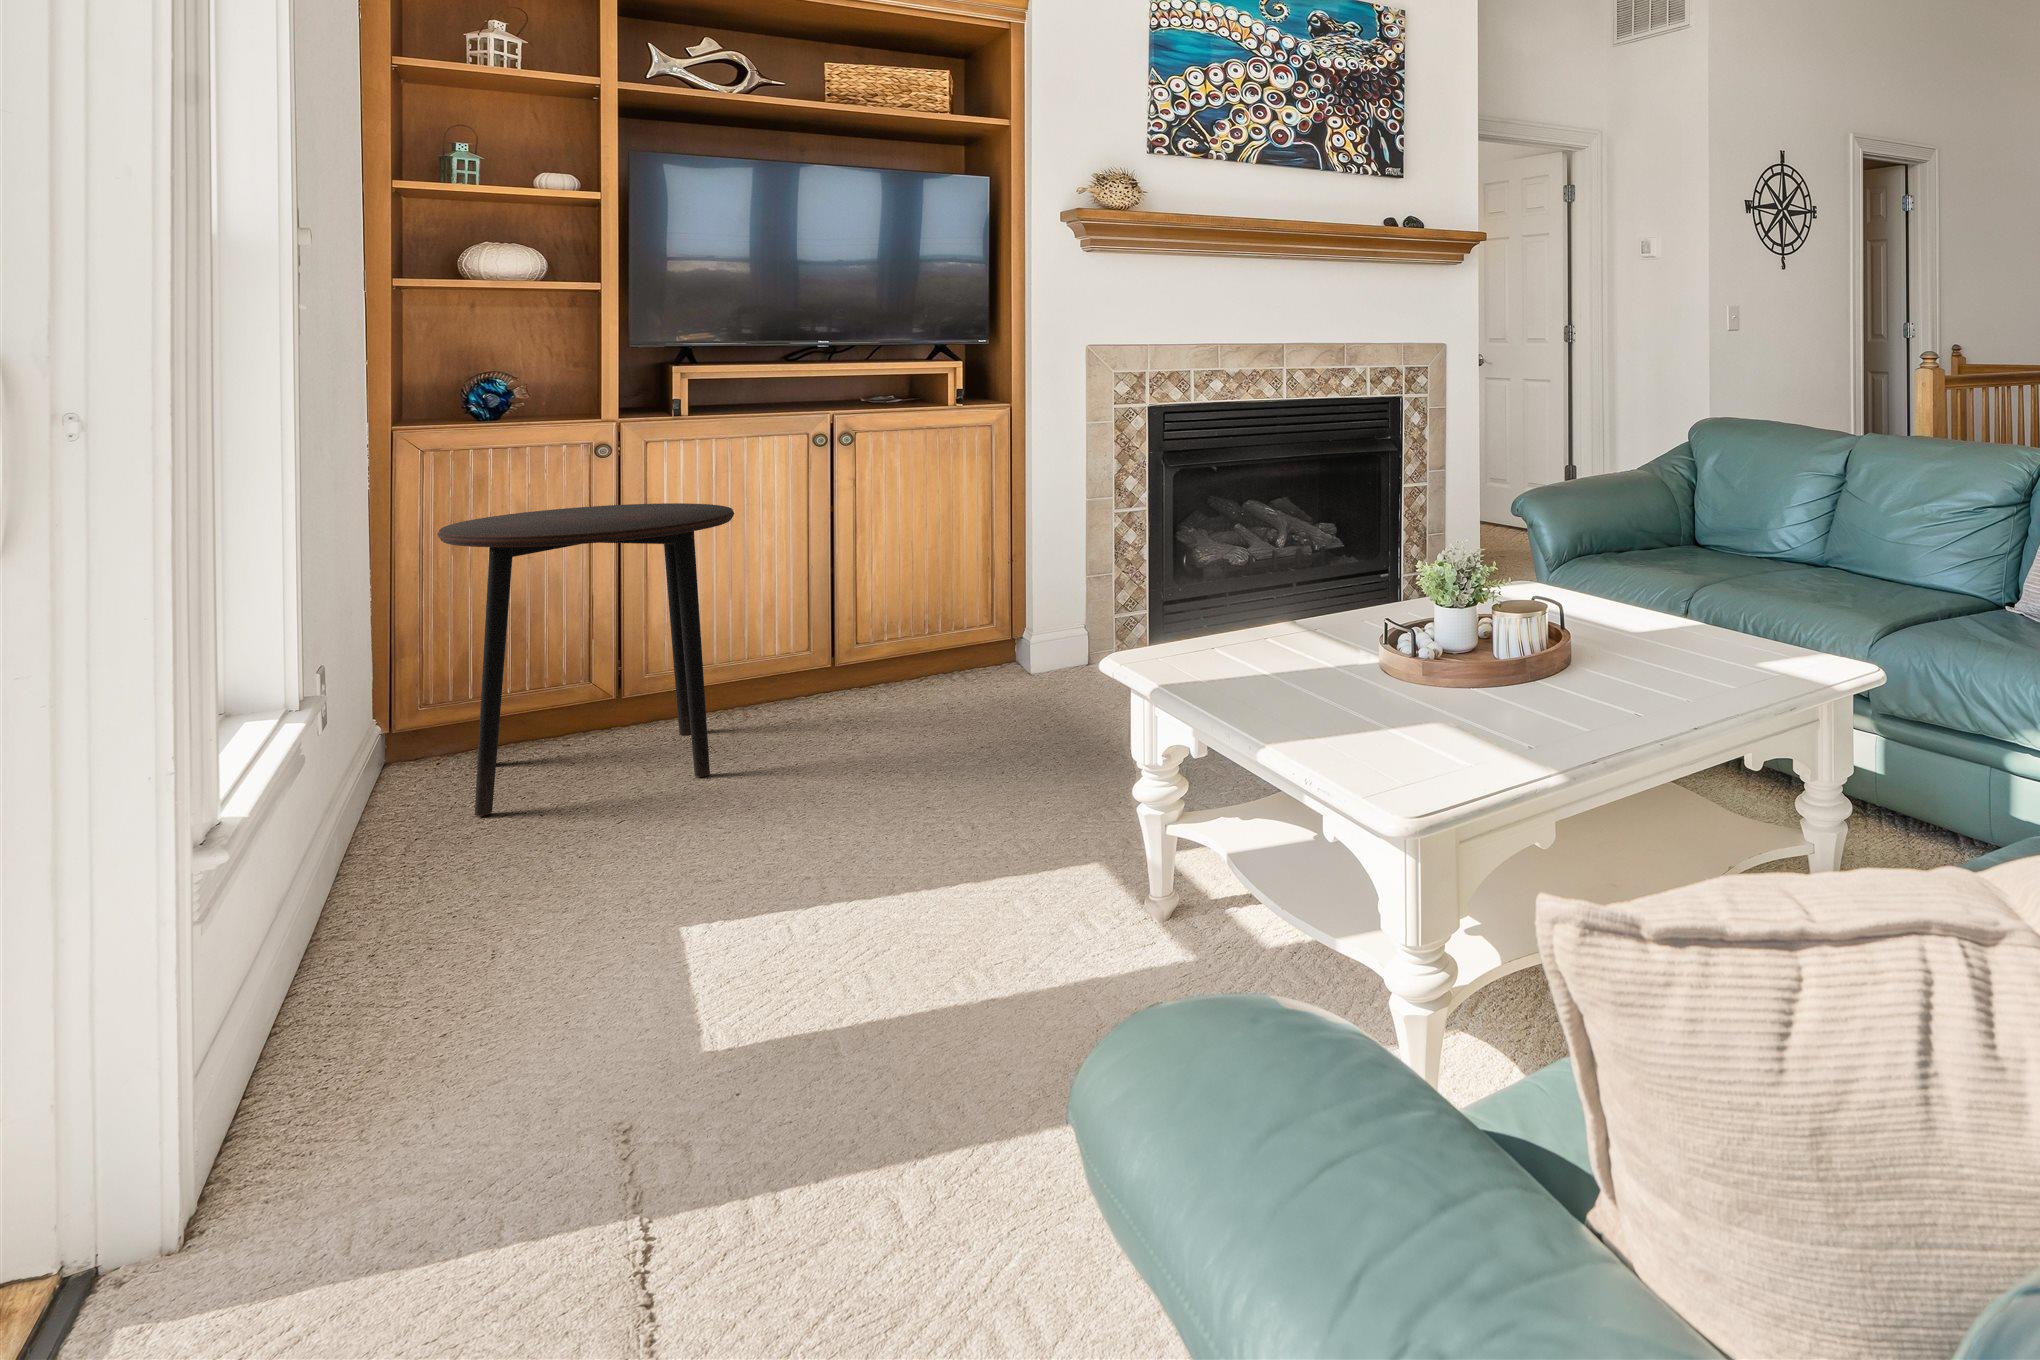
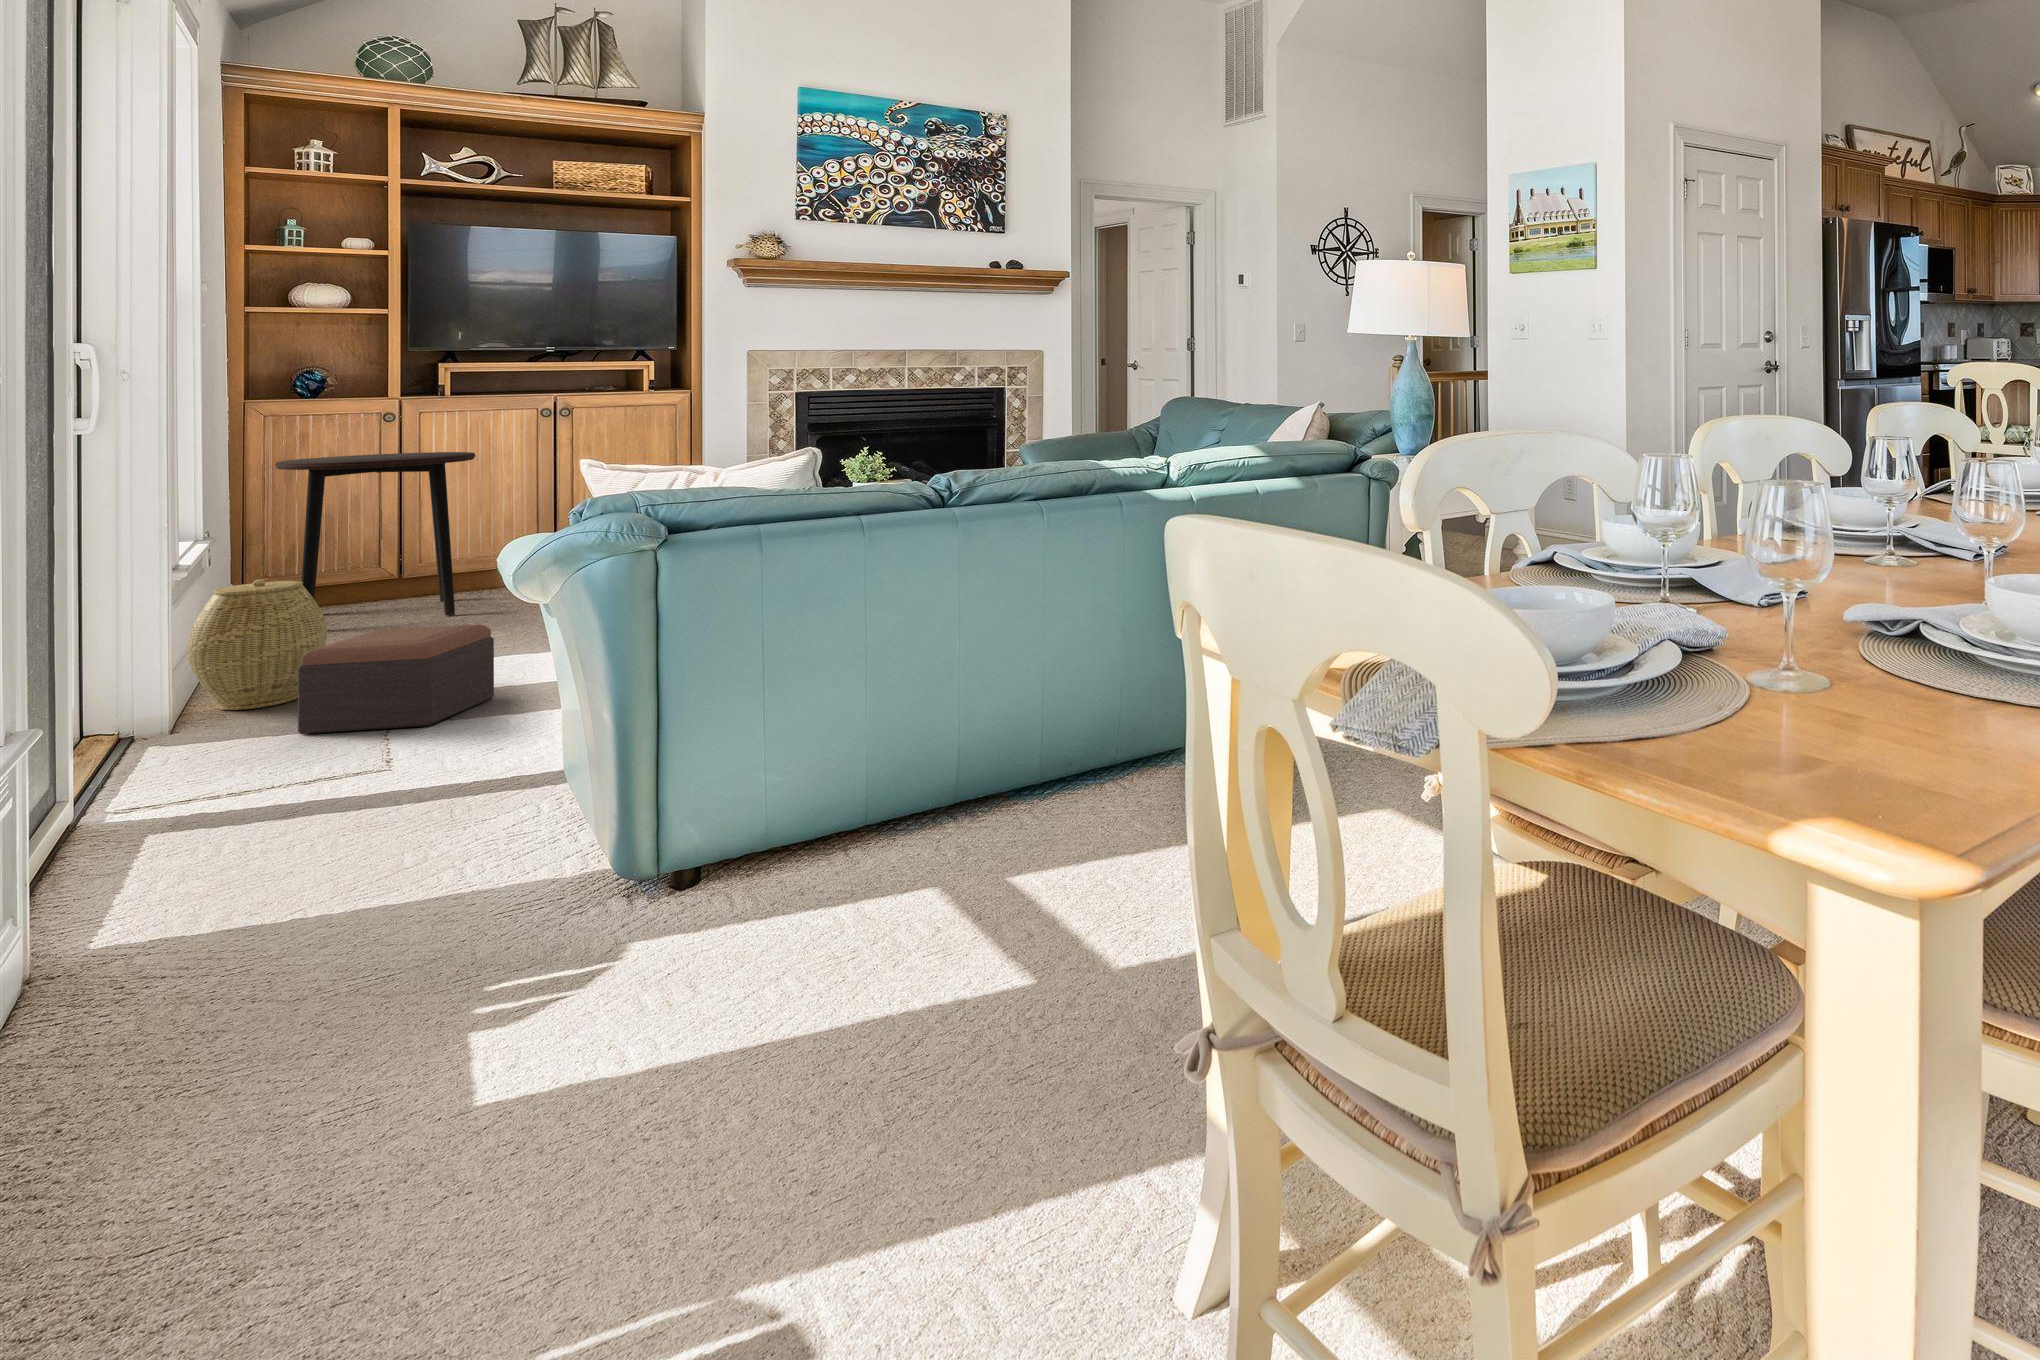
woven basket: none [258,830,528,1127] -> present [187,579,327,710]
footstool: none [474,956,858,1278] -> present [298,625,494,734]

